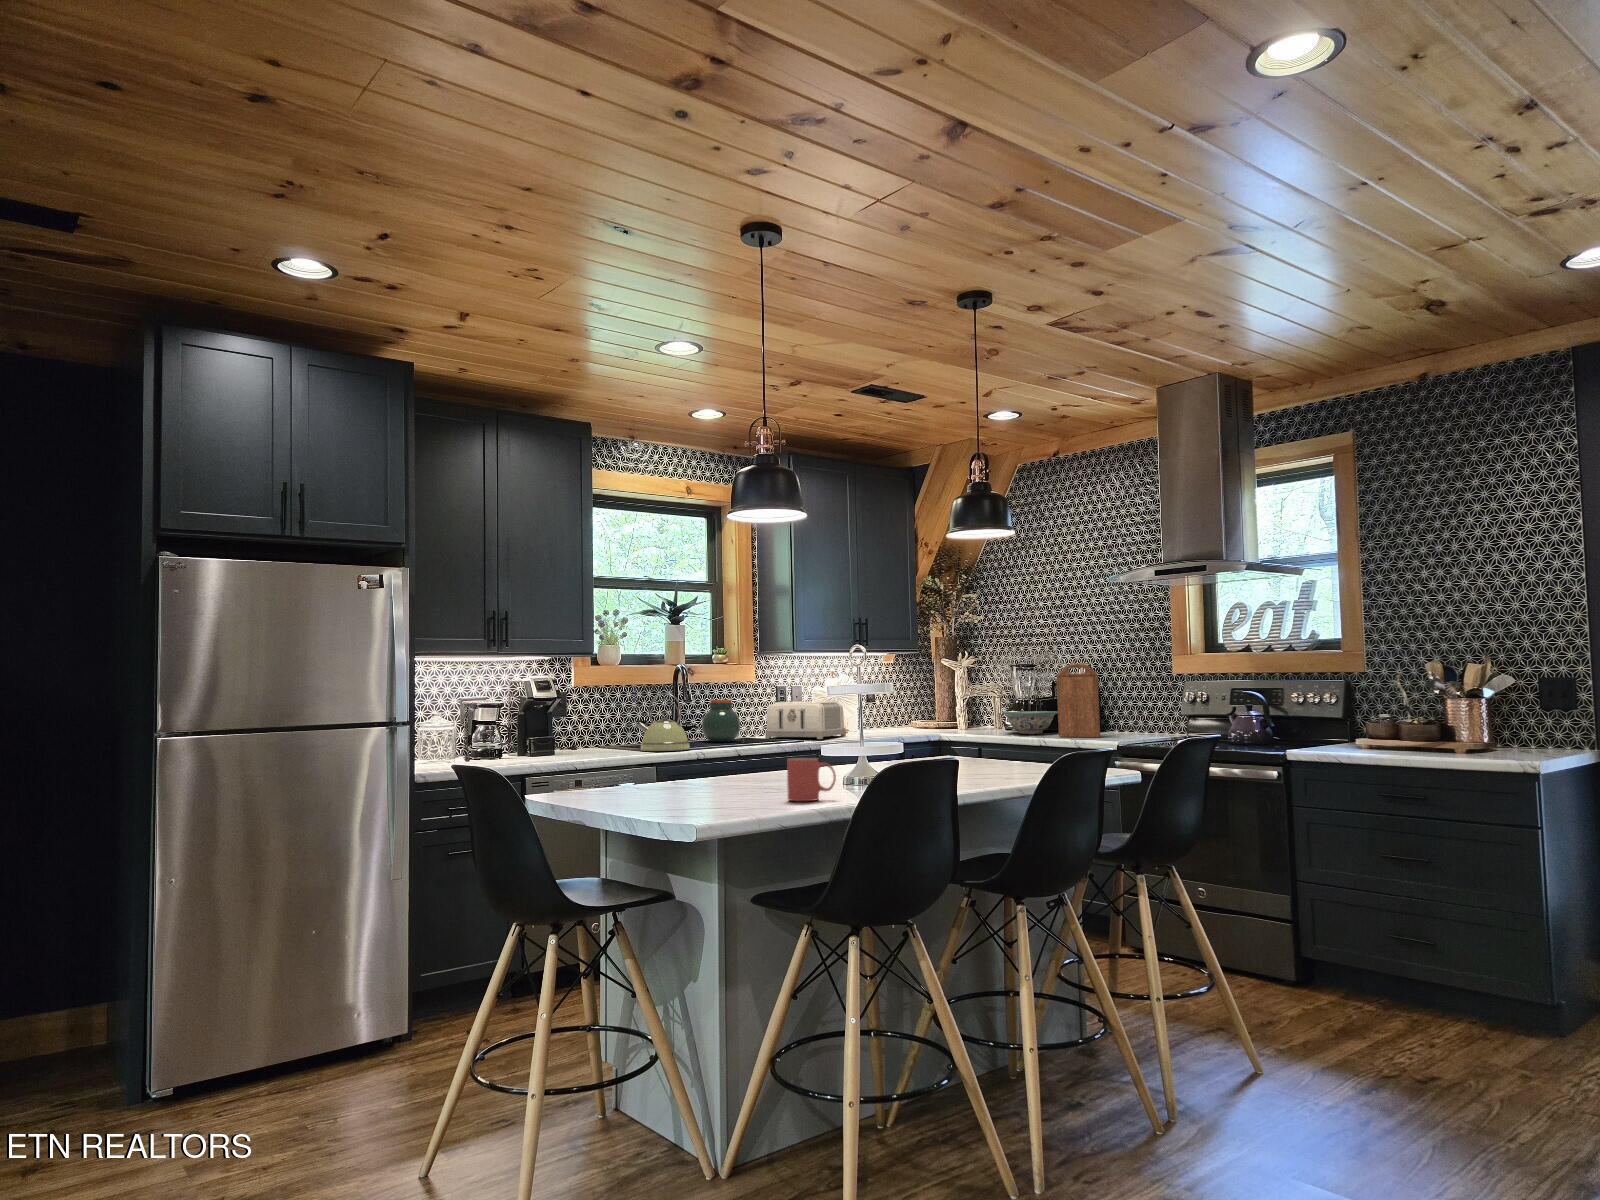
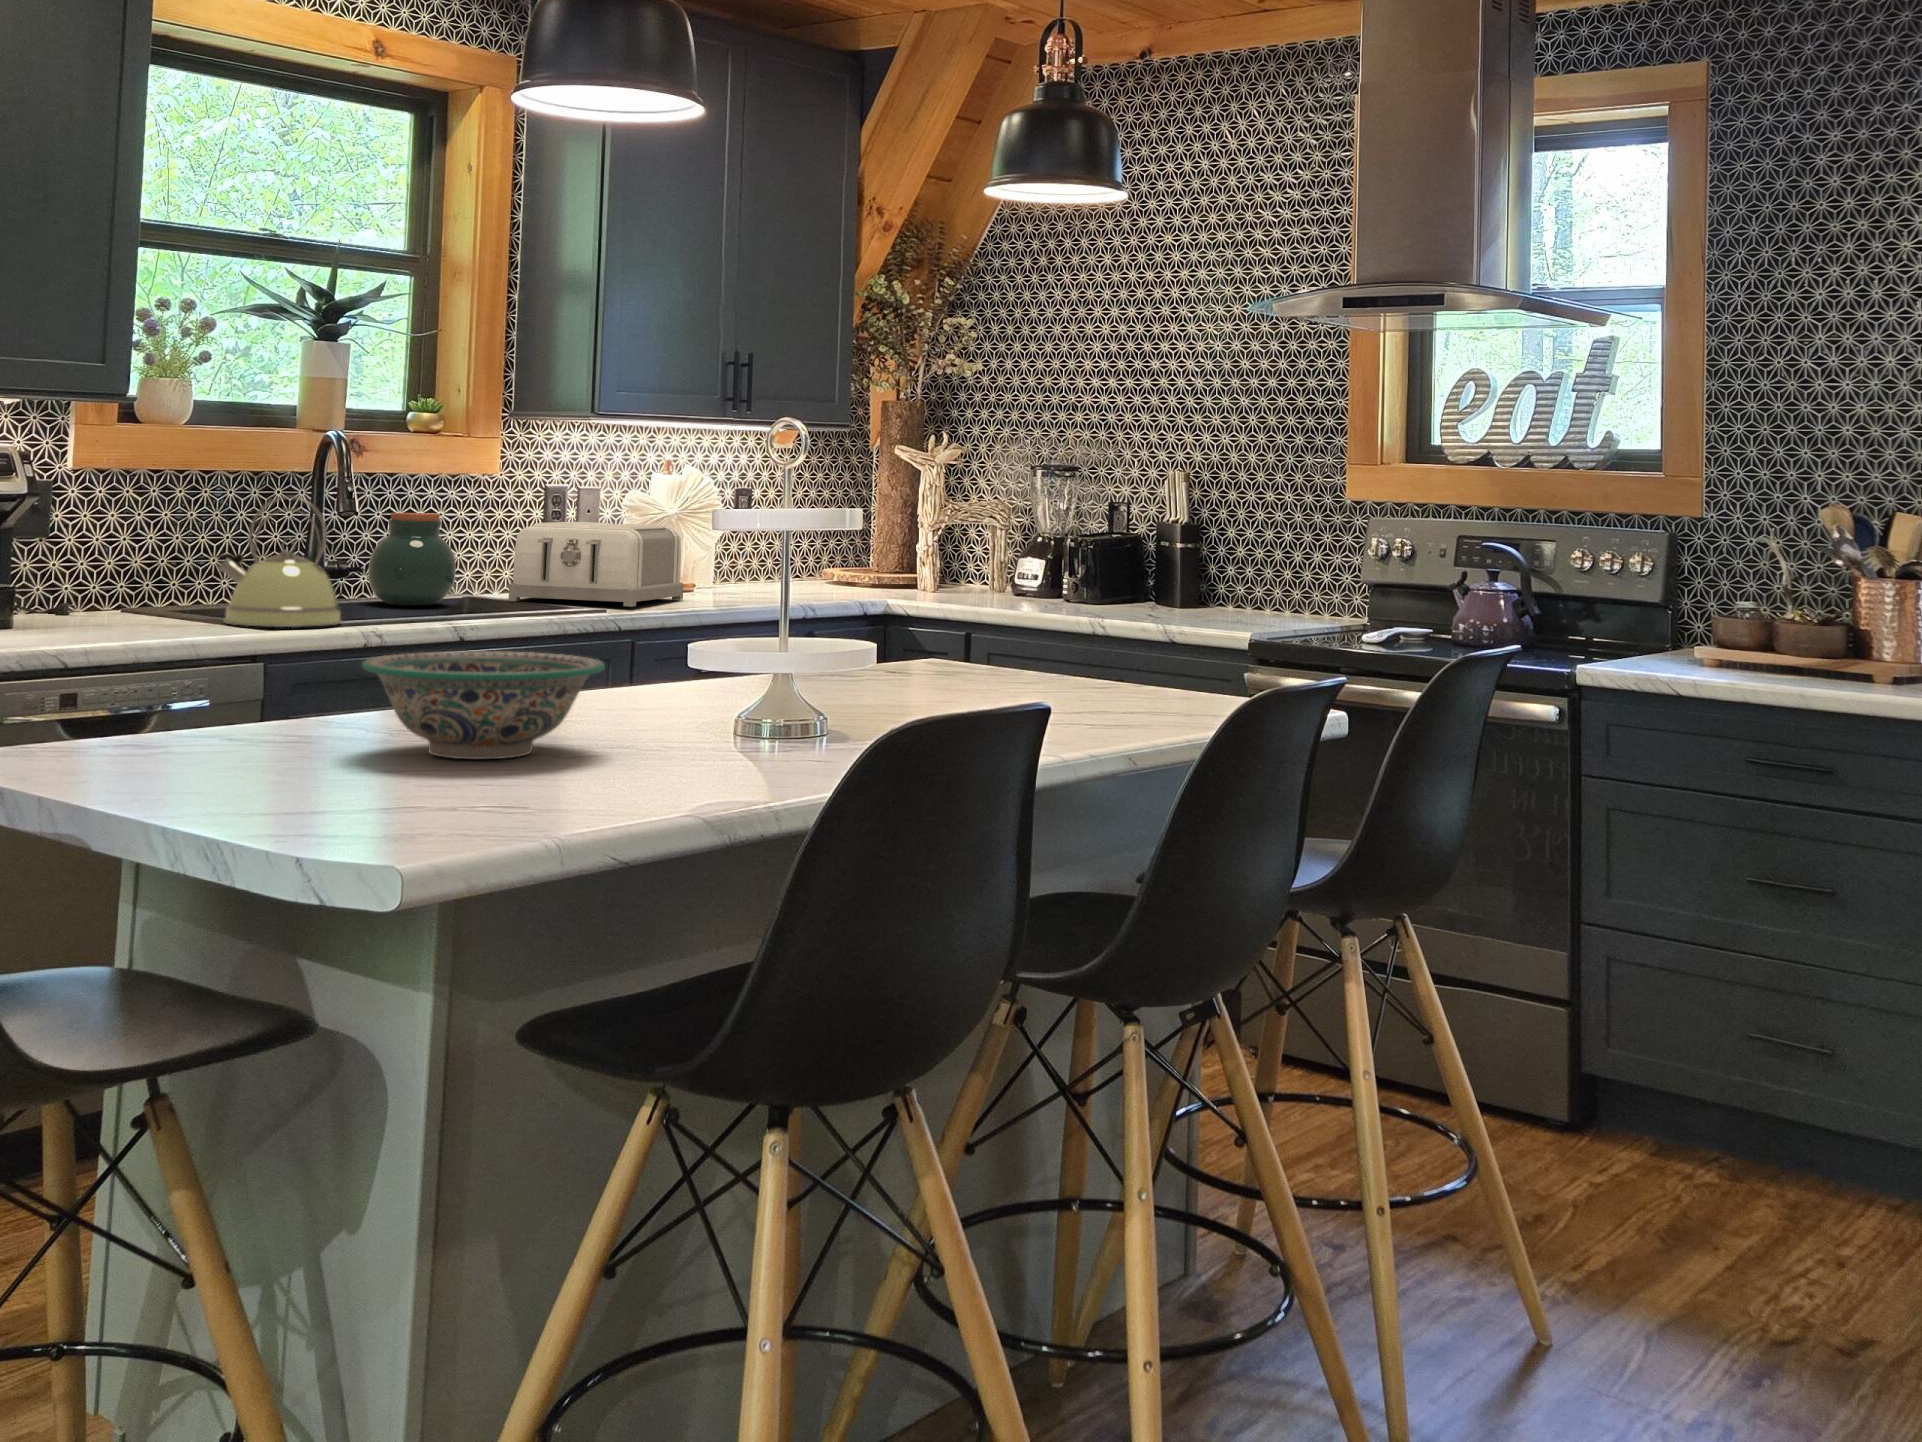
cutting board: present [1056,664,1100,738] -> none [1122,473,1208,623]
decorative bowl: present [1002,711,1058,734] -> present [362,651,605,759]
mug: present [787,758,836,801] -> none [608,690,724,793]

